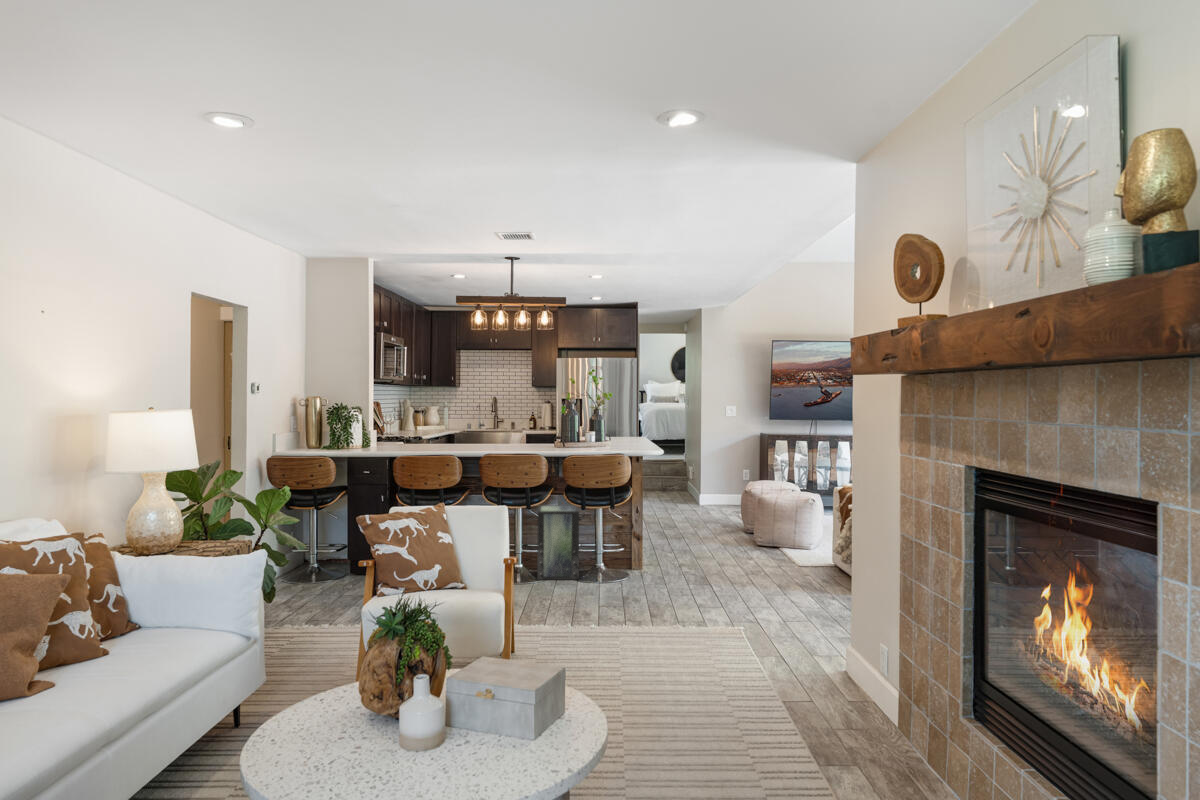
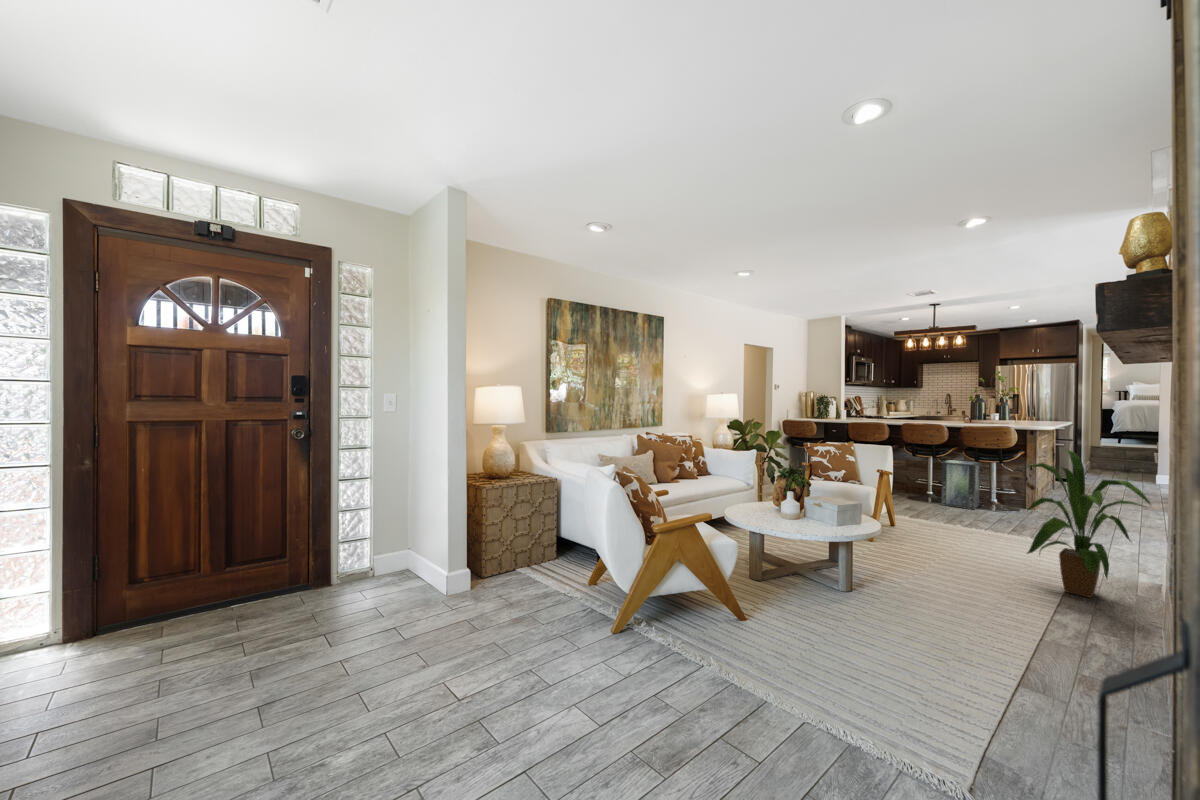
house plant: none [721,495,887,719] -> present [1018,449,1151,598]

